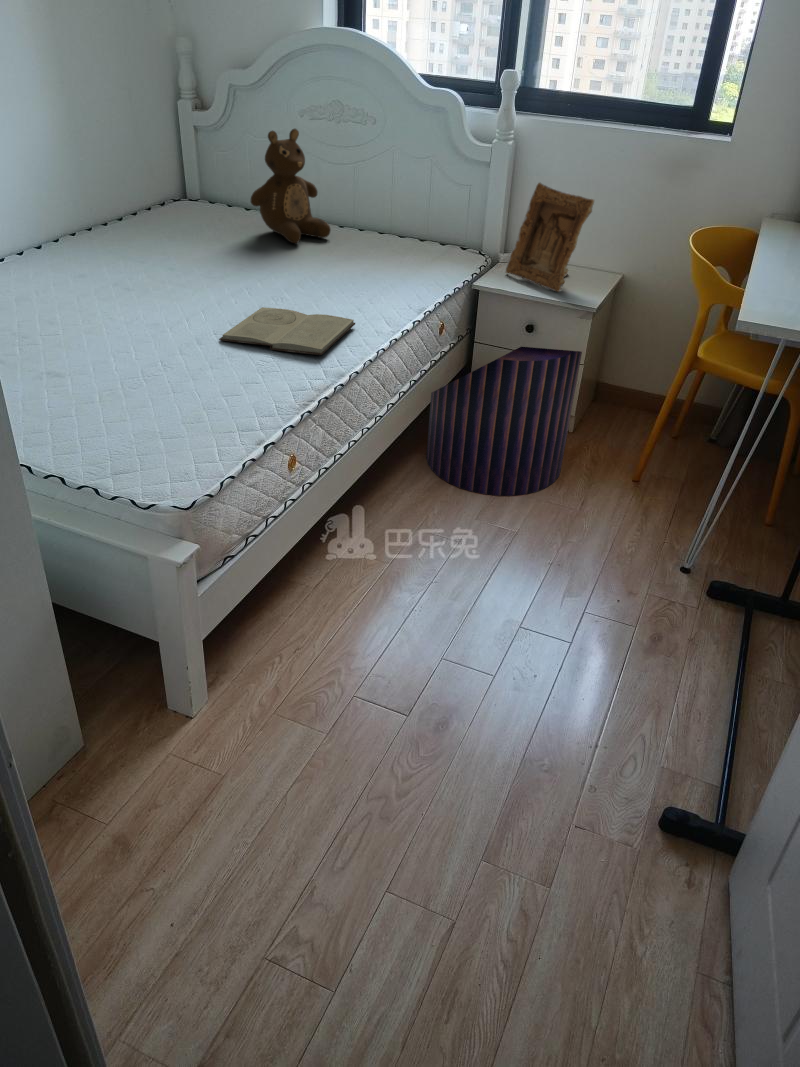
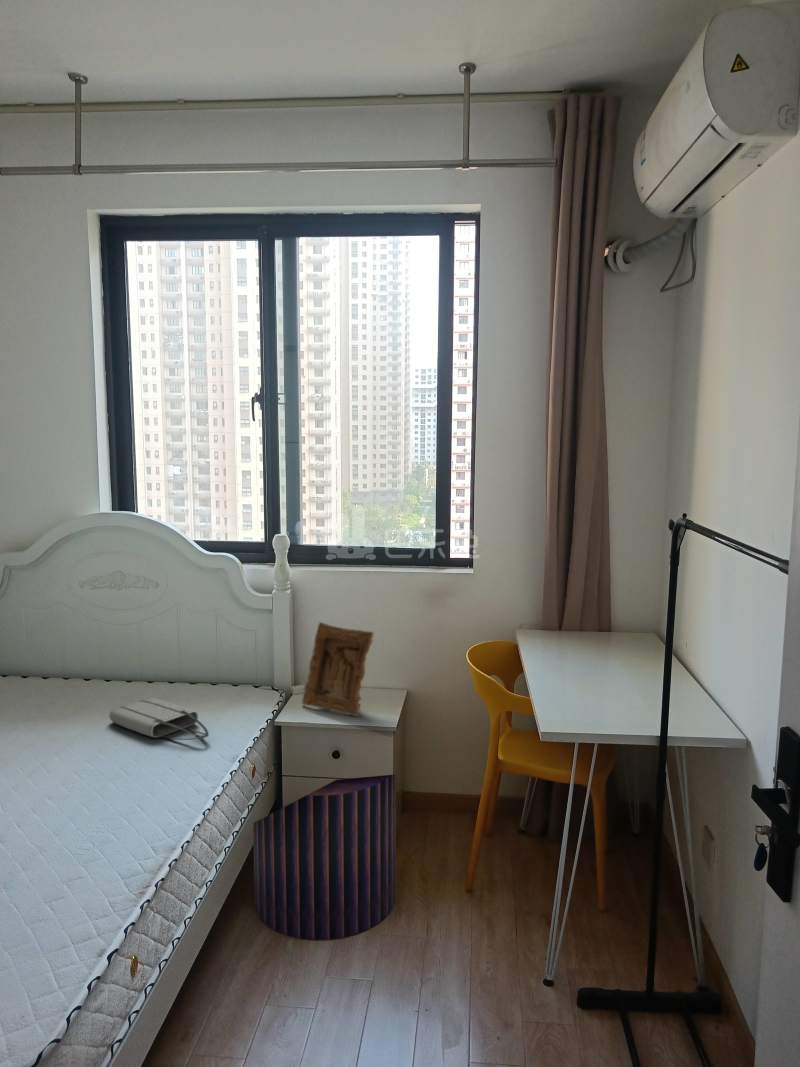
teddy bear: present [251,129,331,243] -> none [38,601,123,708]
tote bag: none [312,242,401,286] -> present [110,698,209,740]
book: present [219,307,355,355] -> none [28,782,174,833]

